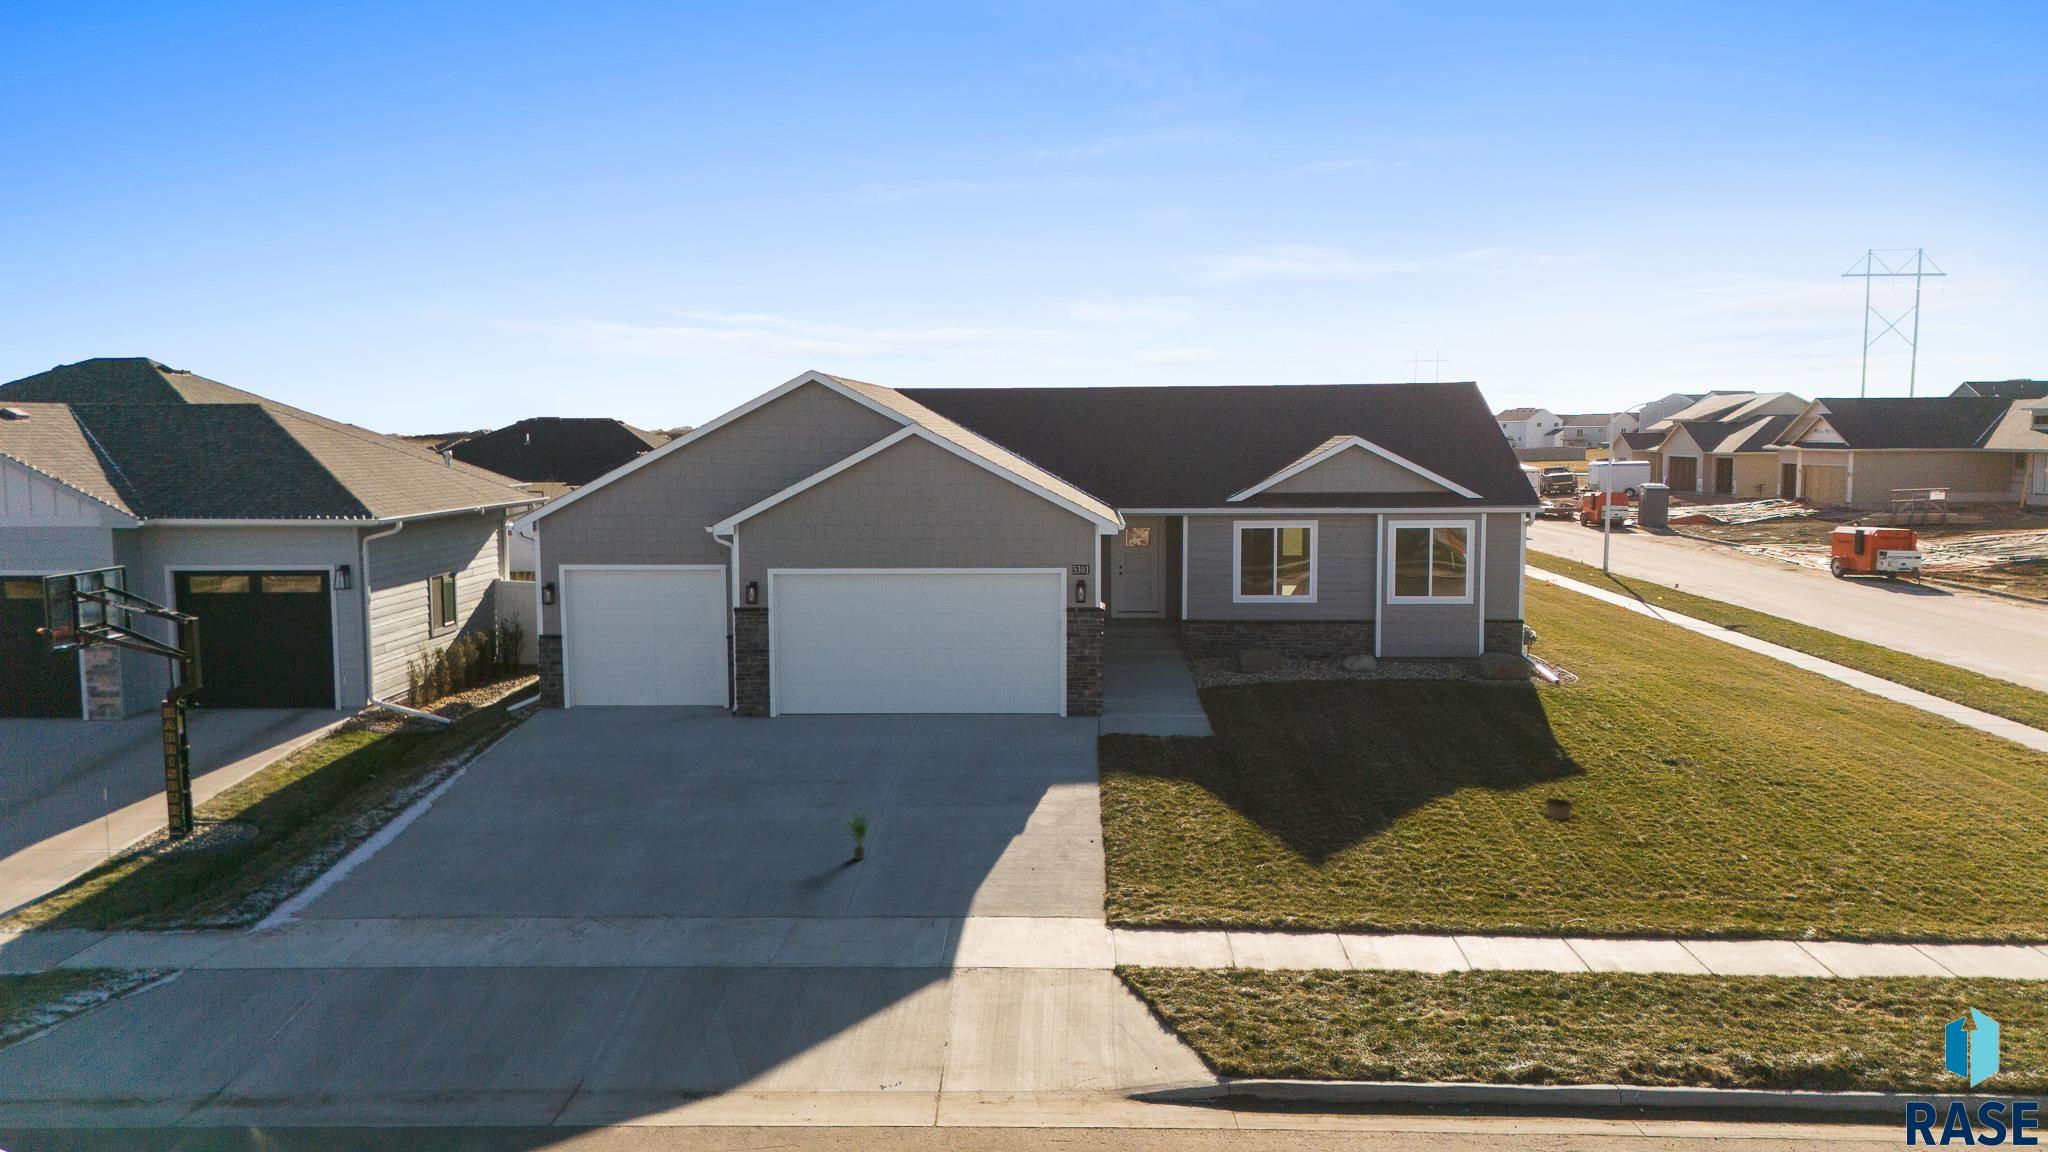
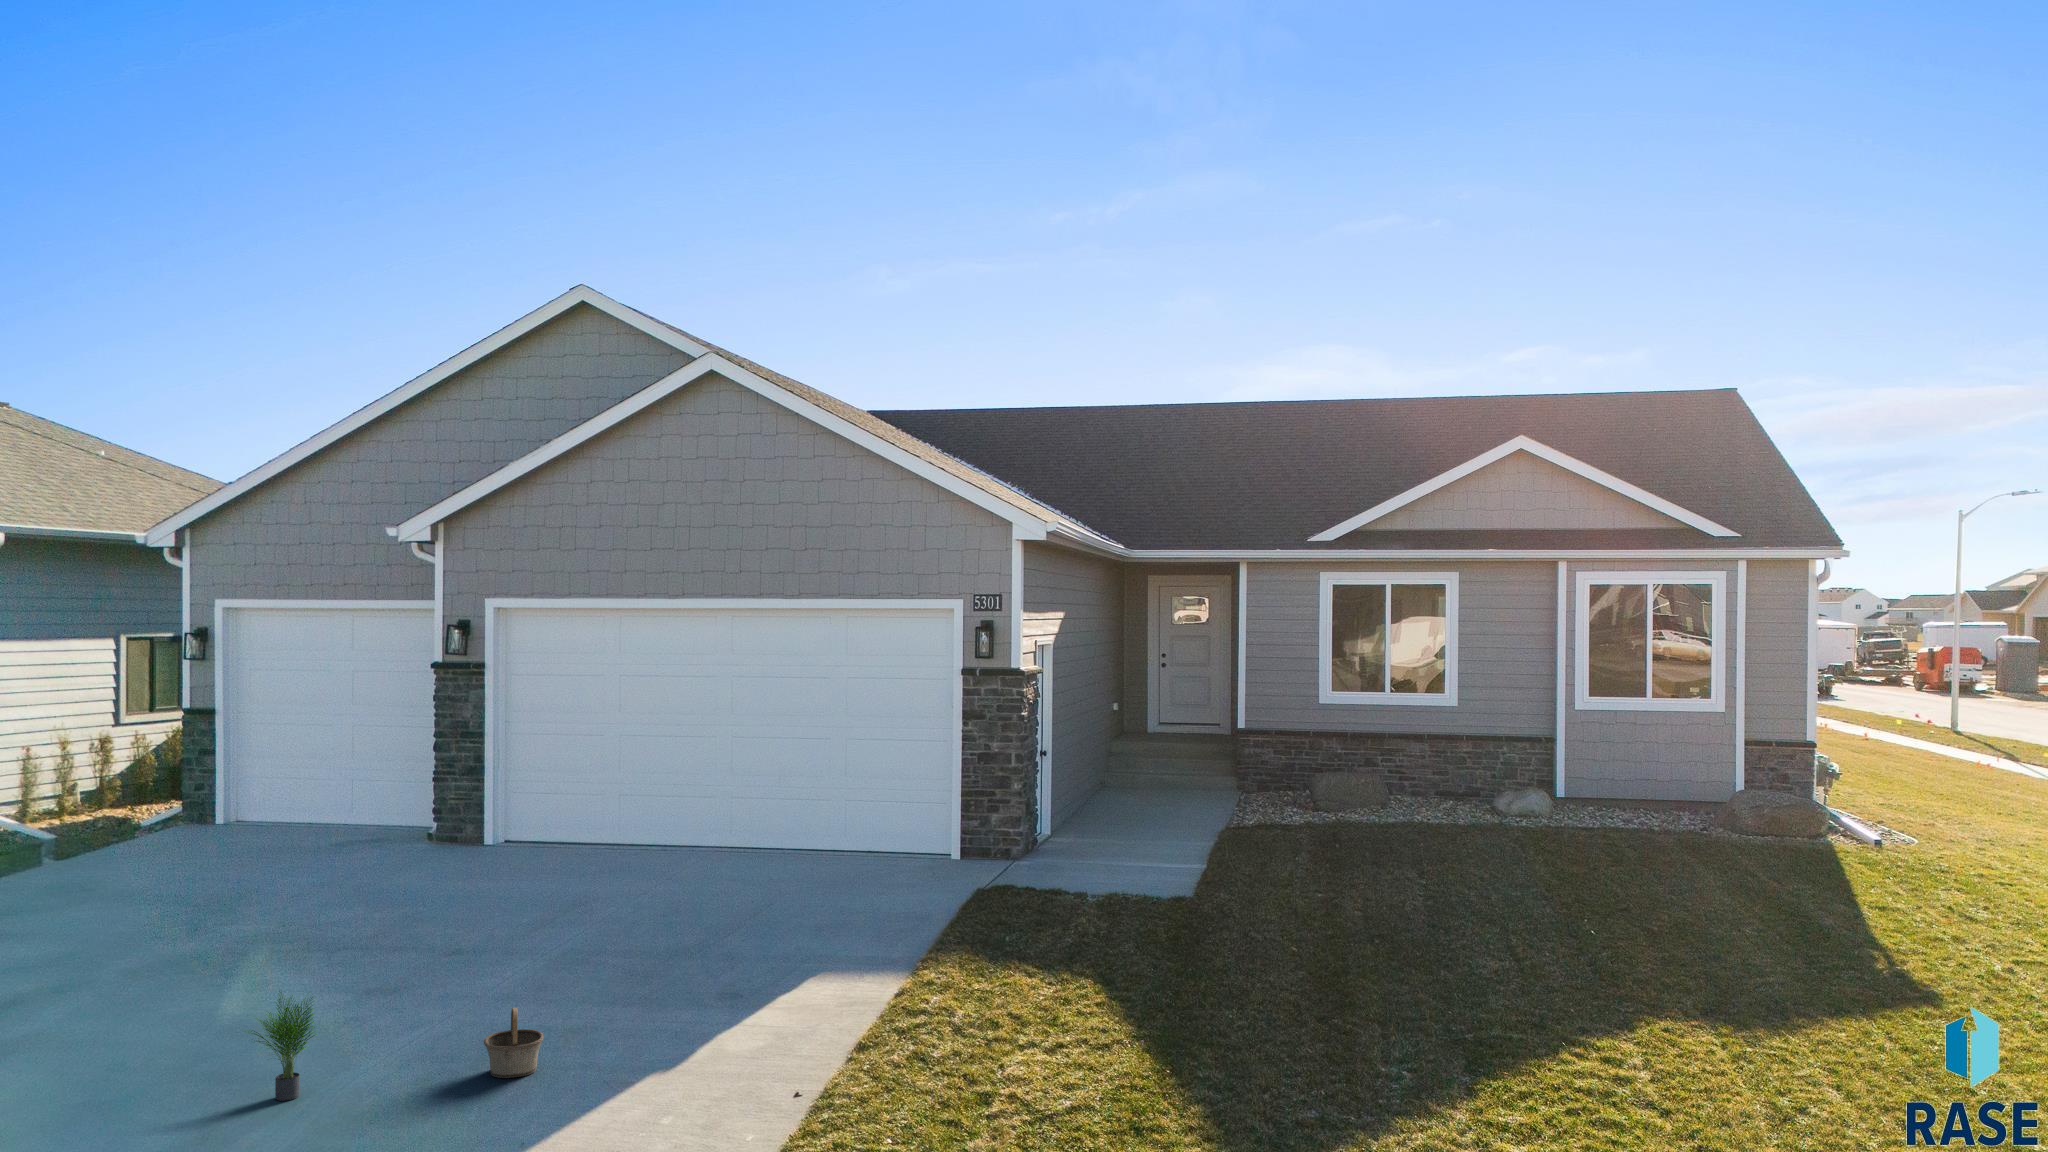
basket: present [1546,790,1573,820] -> present [484,1008,544,1078]

